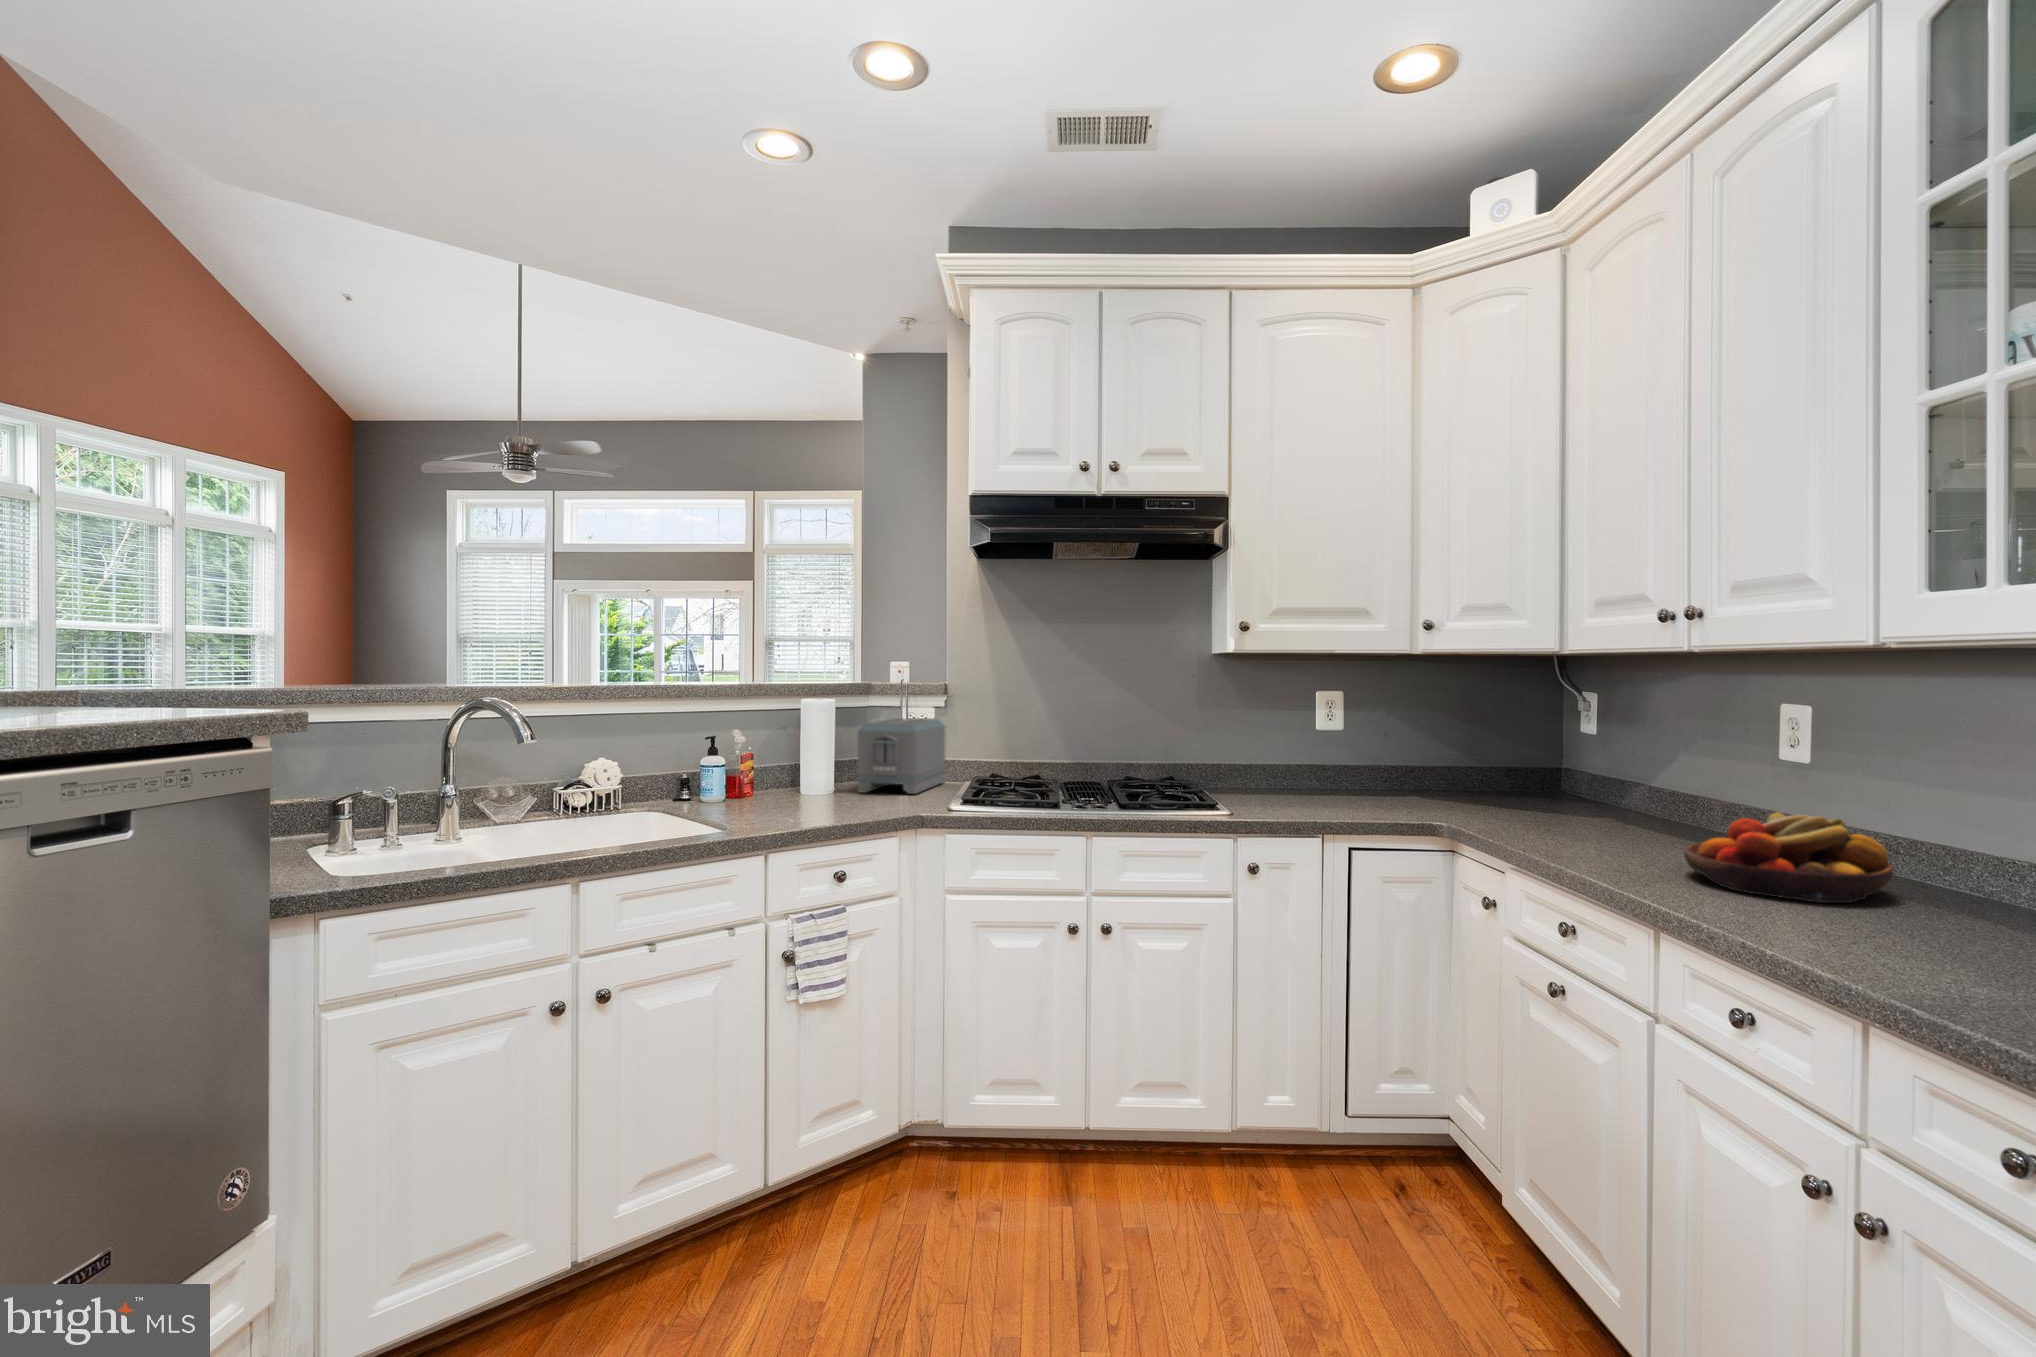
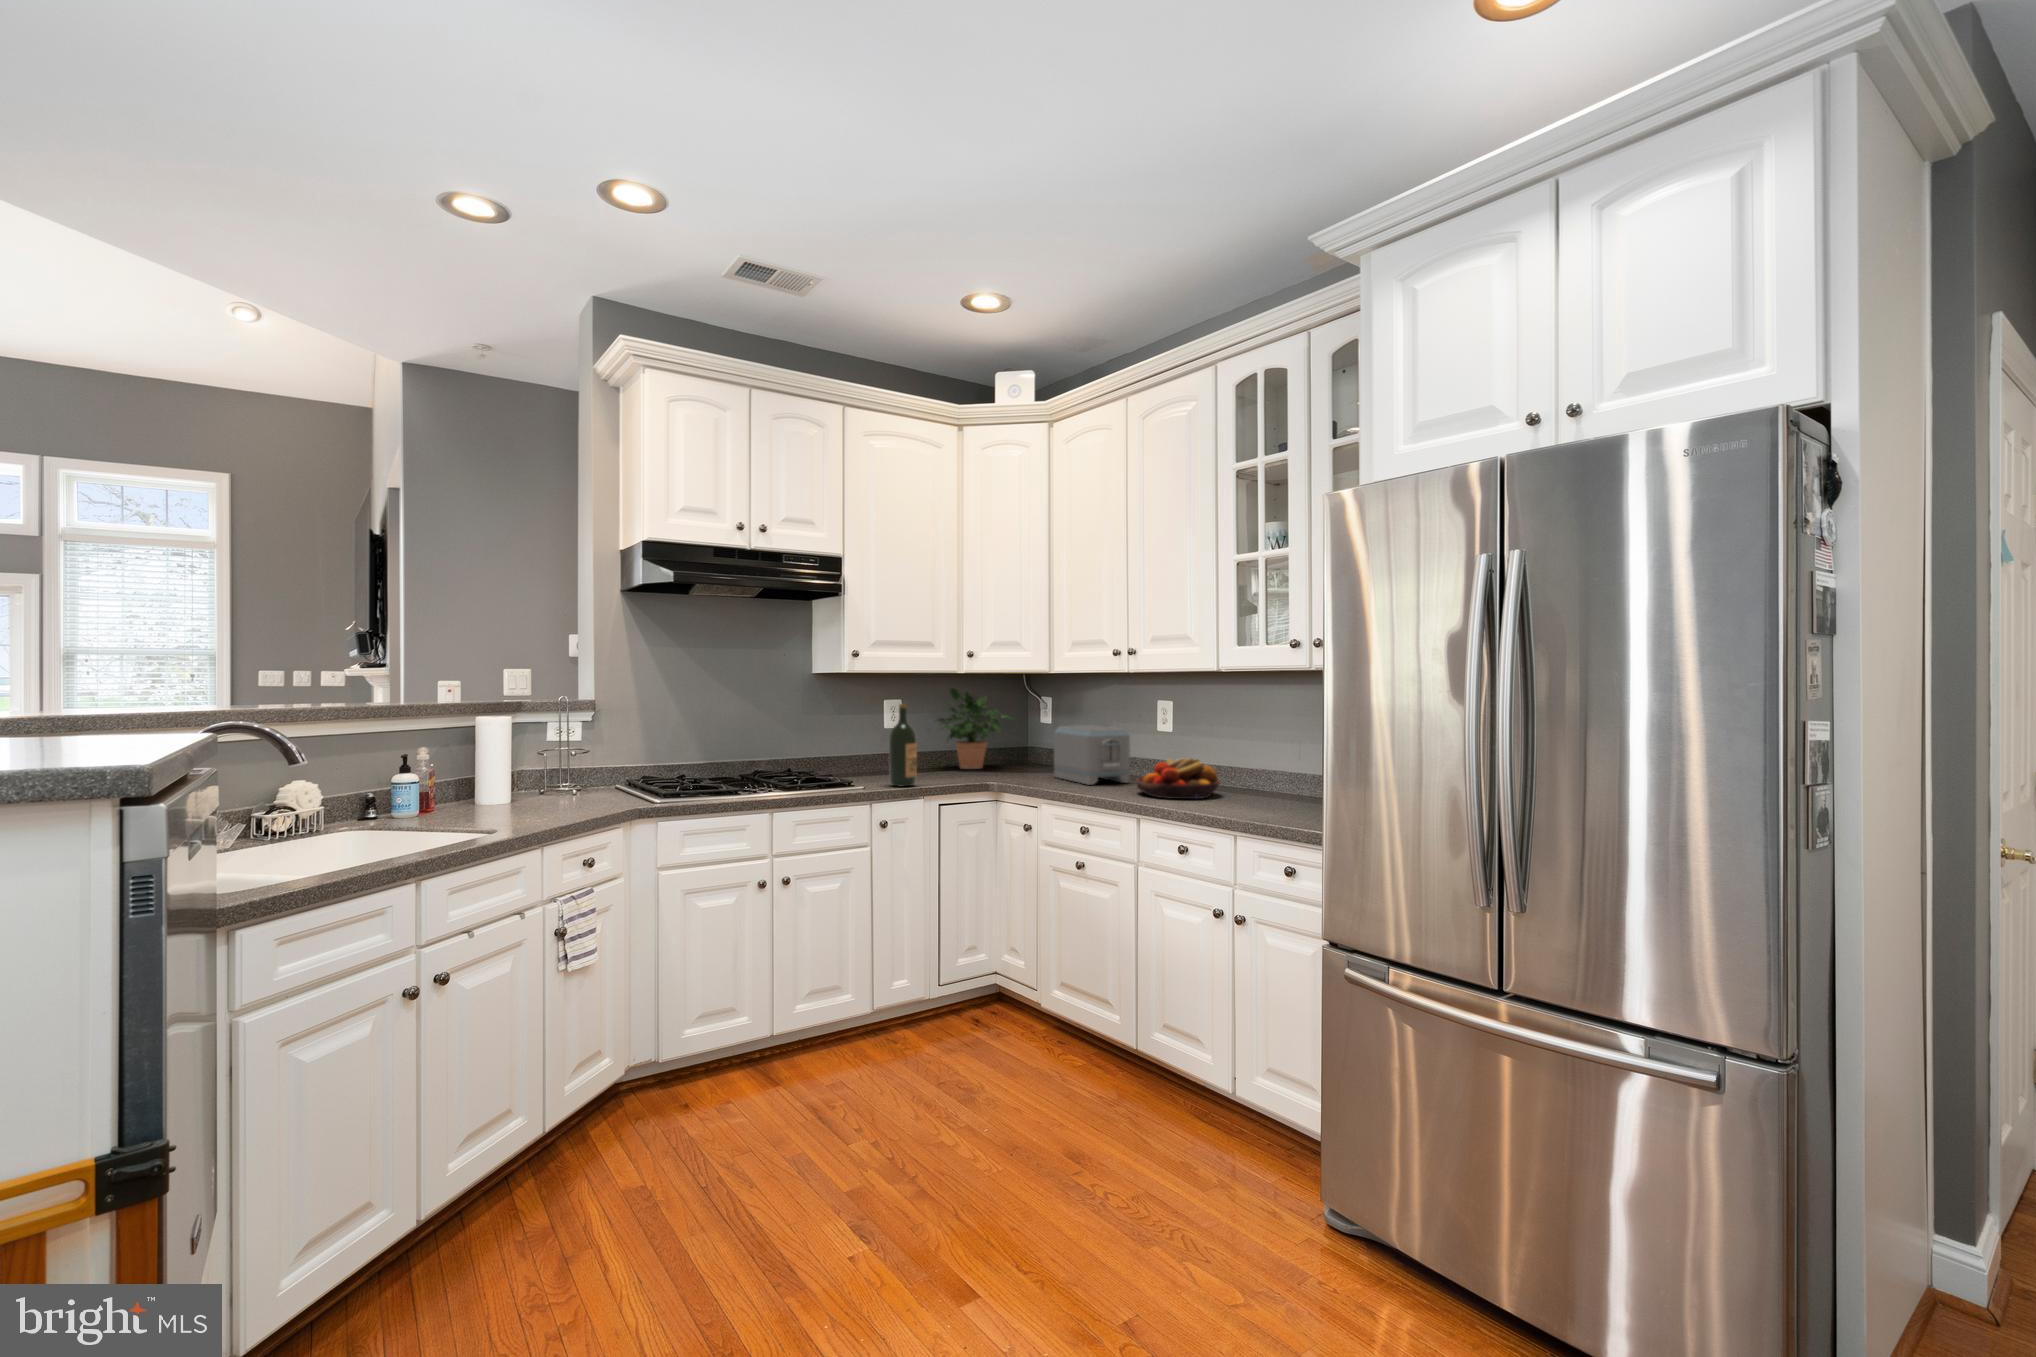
potted plant: none [1378,676,1518,798] -> present [938,688,1013,769]
wine bottle: none [1268,697,1309,817] -> present [889,704,917,786]
toaster: present [858,718,945,794] -> present [1054,725,1130,785]

